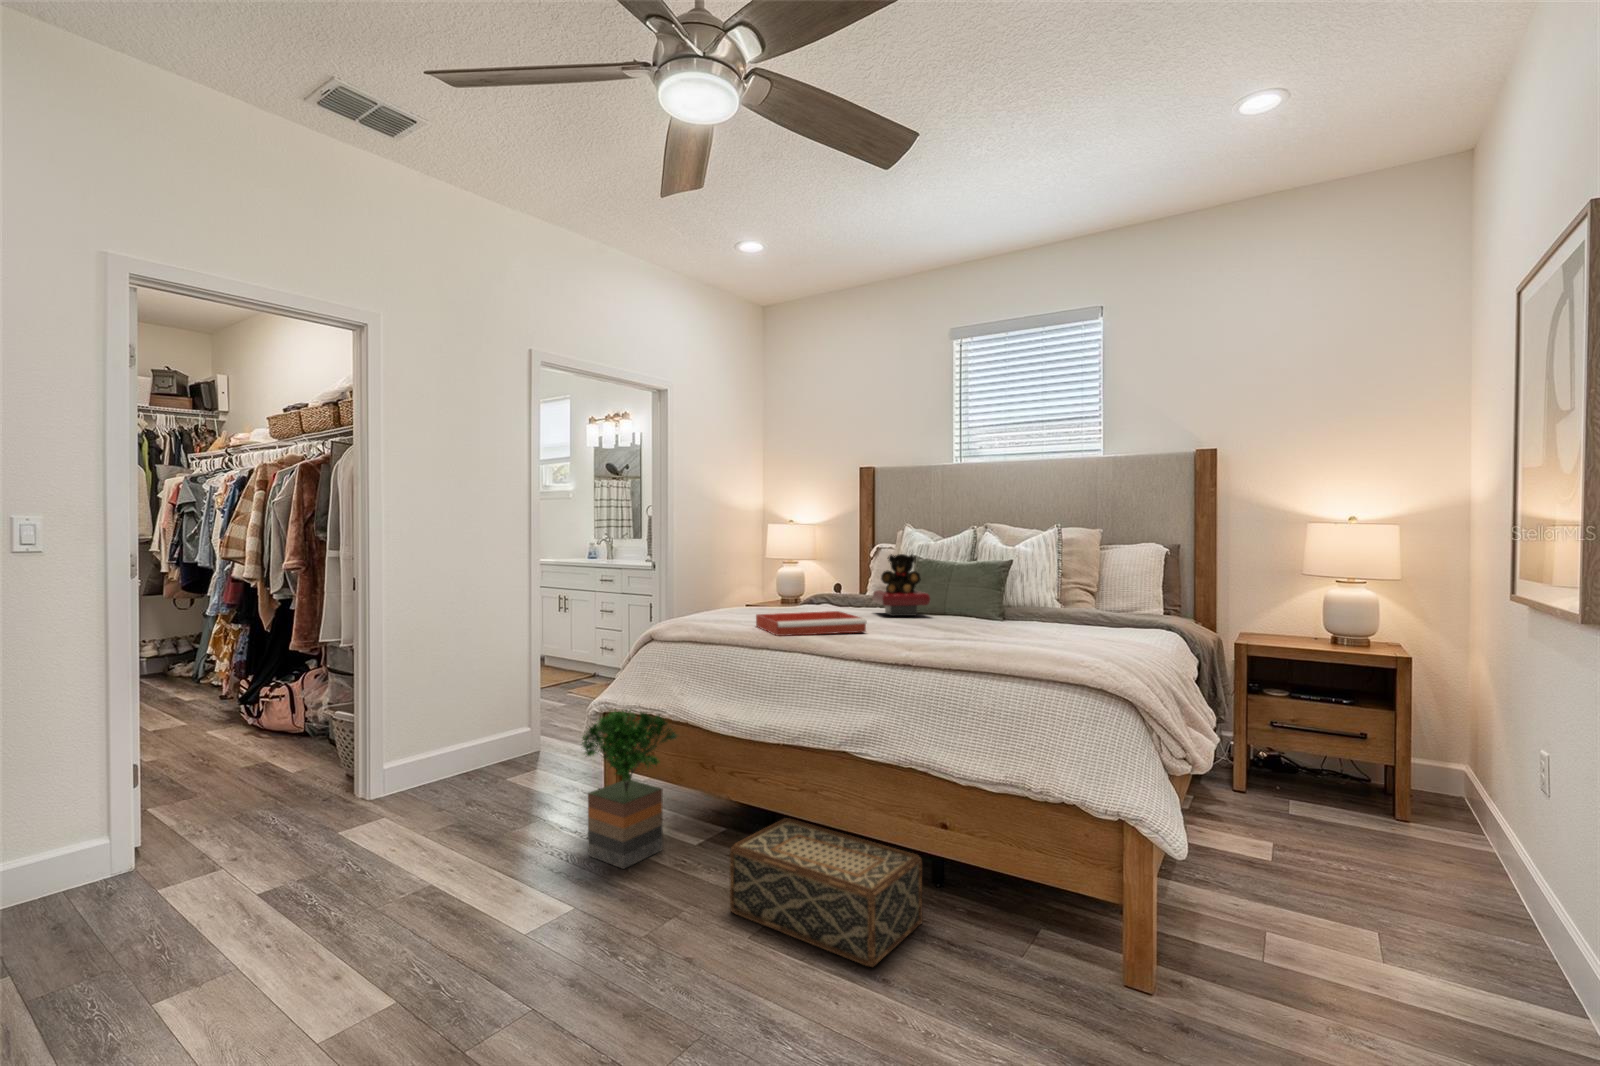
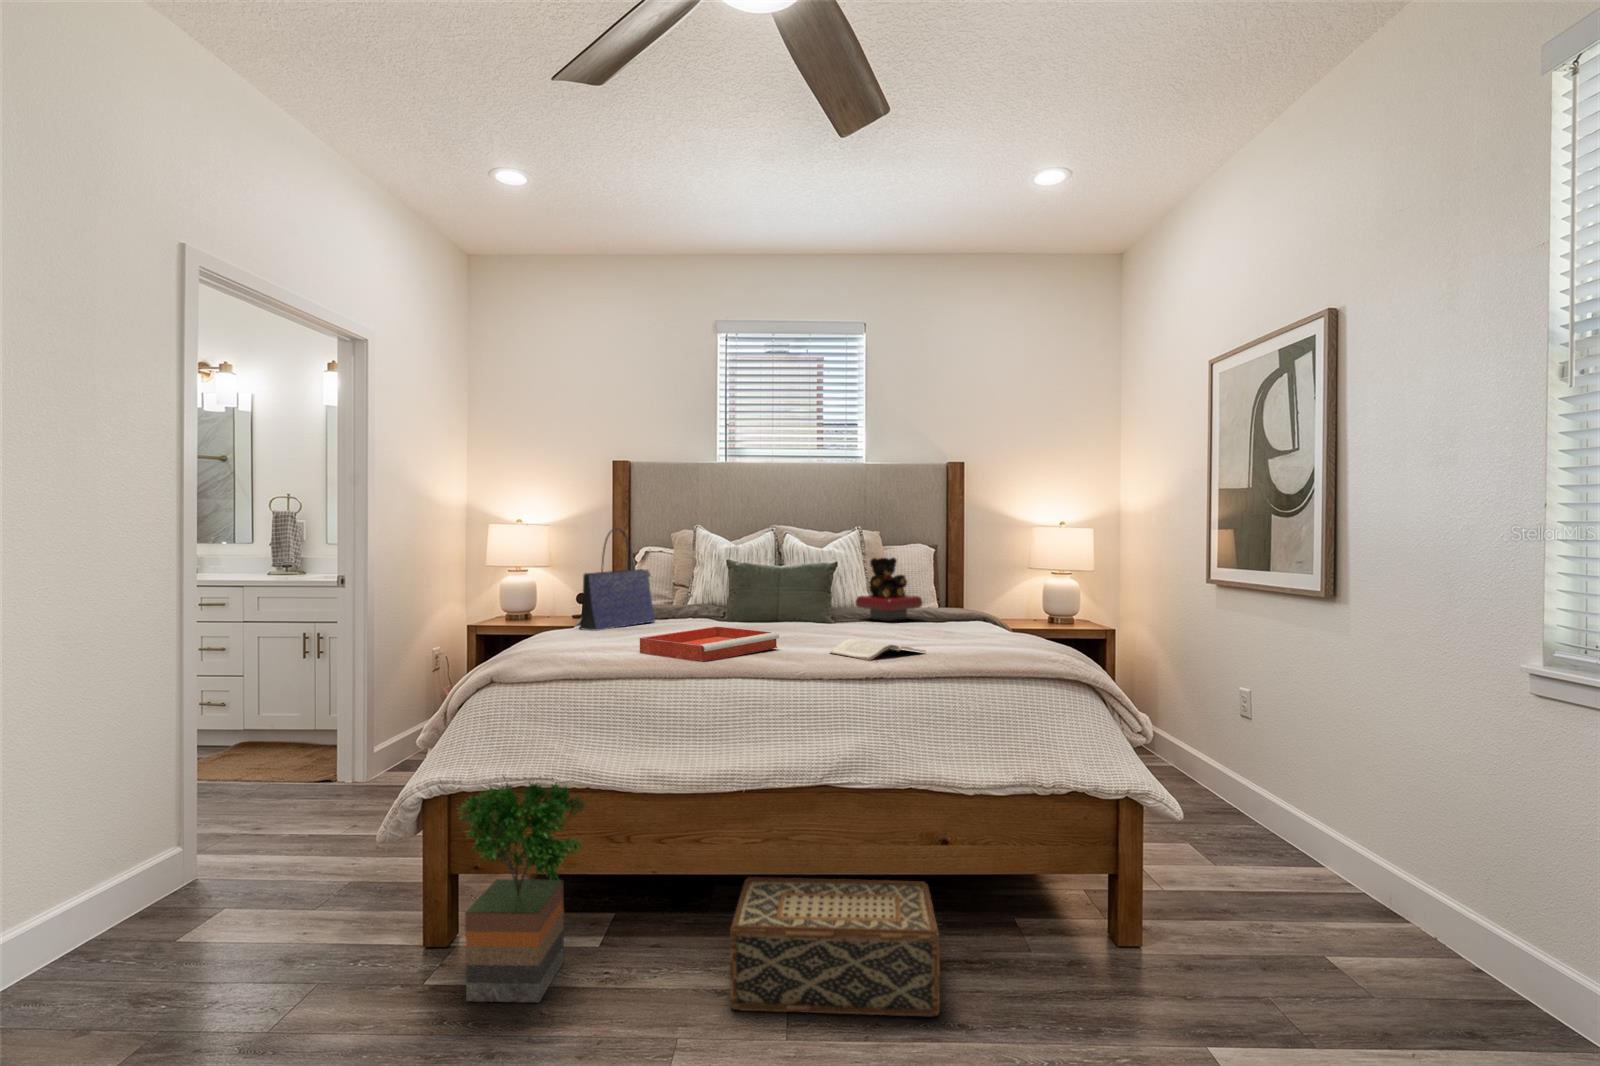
tote bag: none [773,526,845,611] -> present [579,529,656,631]
teddy bear: present [873,554,930,616] -> present [856,558,922,621]
magazine: none [897,629,985,648] -> present [830,639,924,660]

